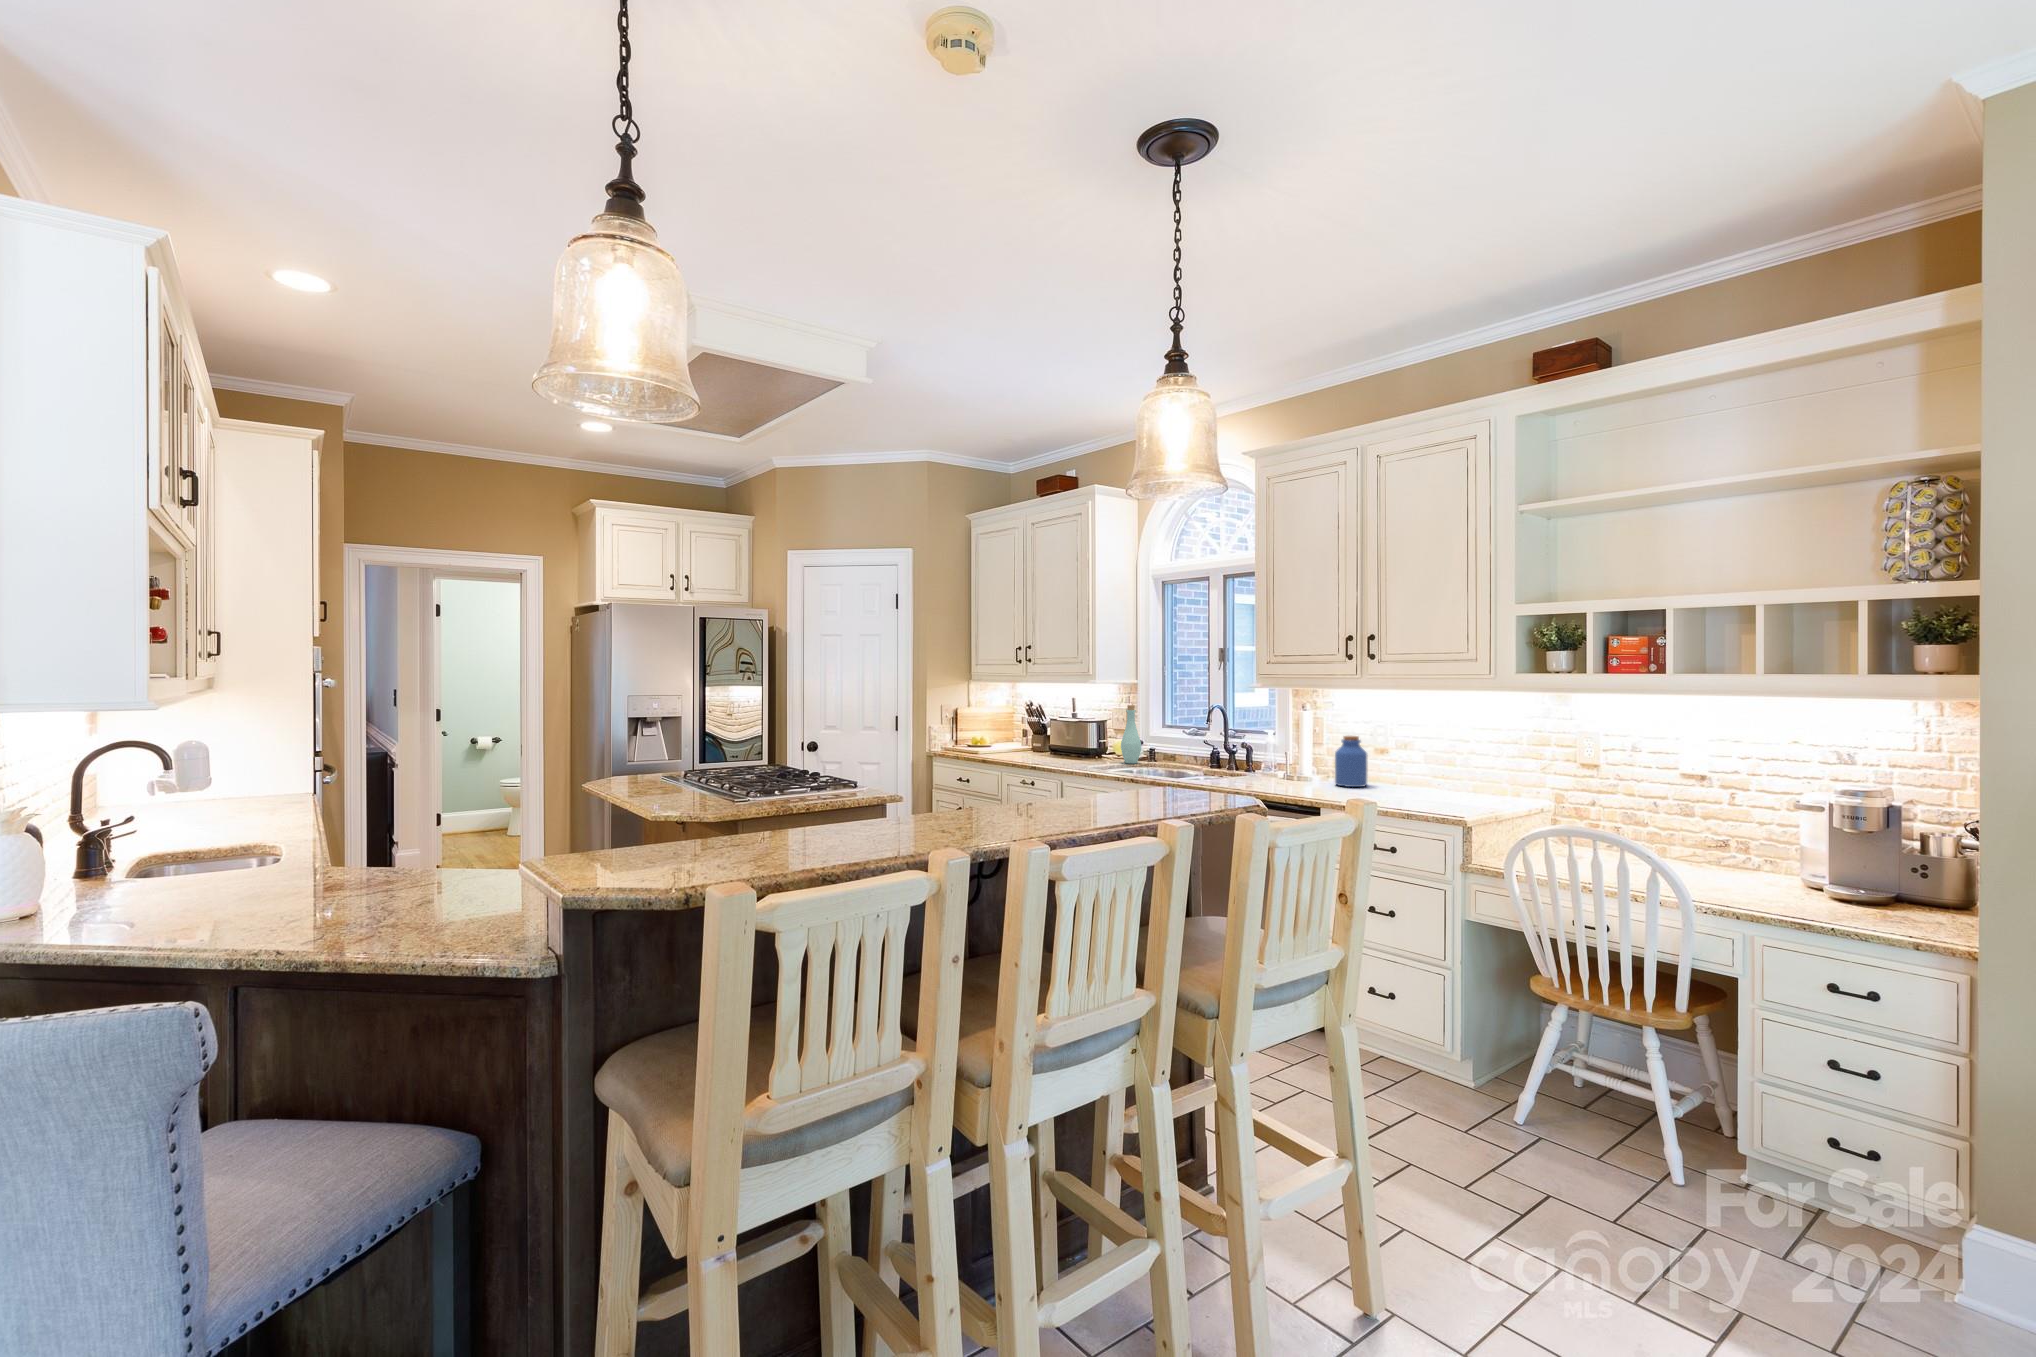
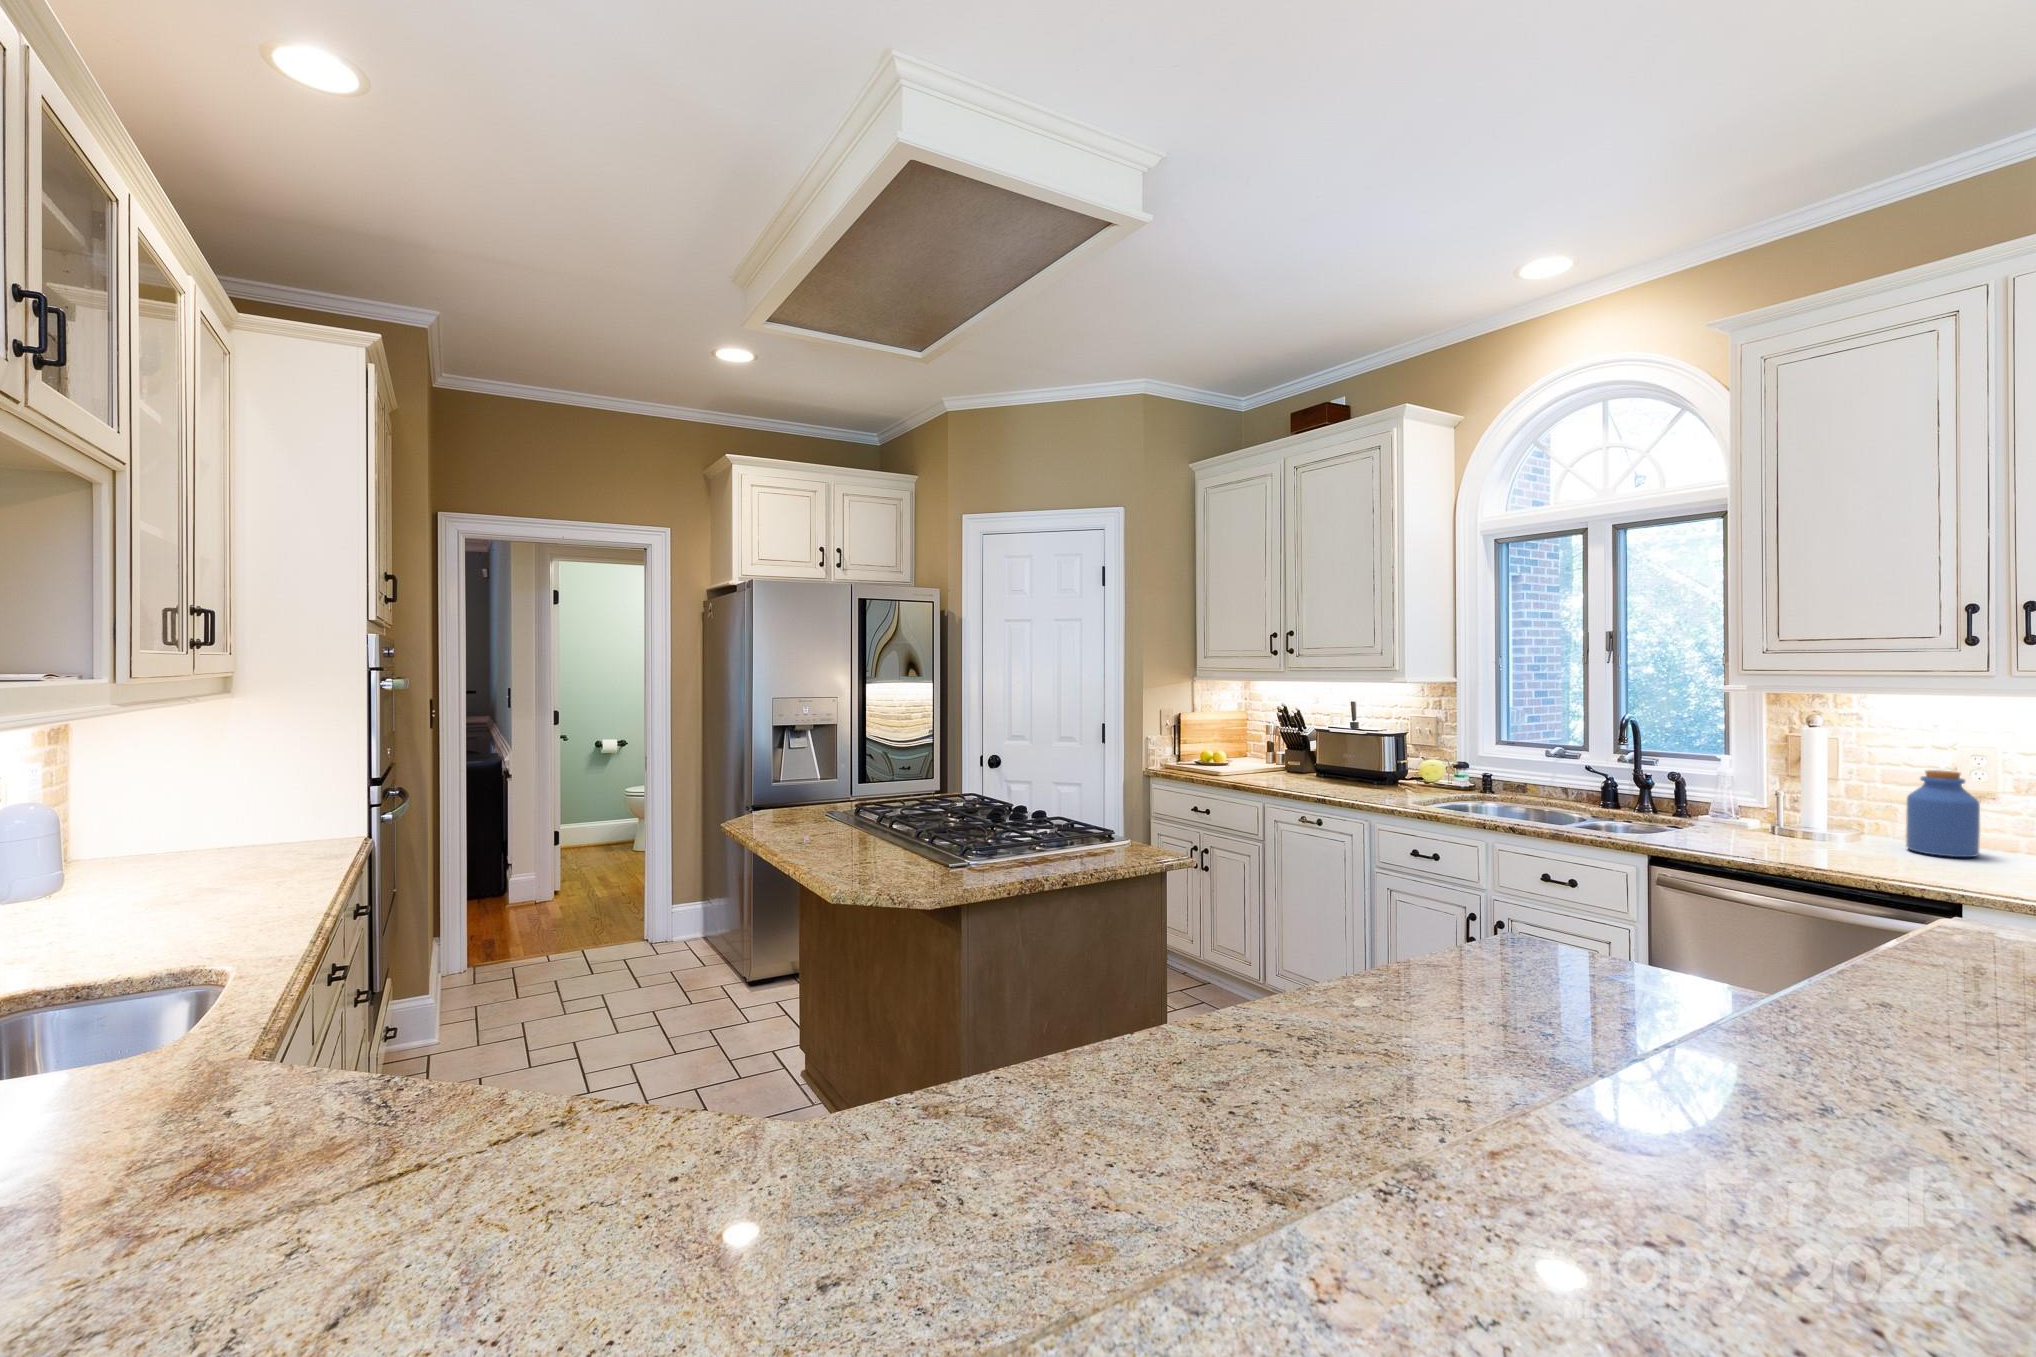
bottle: present [1121,705,1141,763] -> none [1454,714,1487,798]

